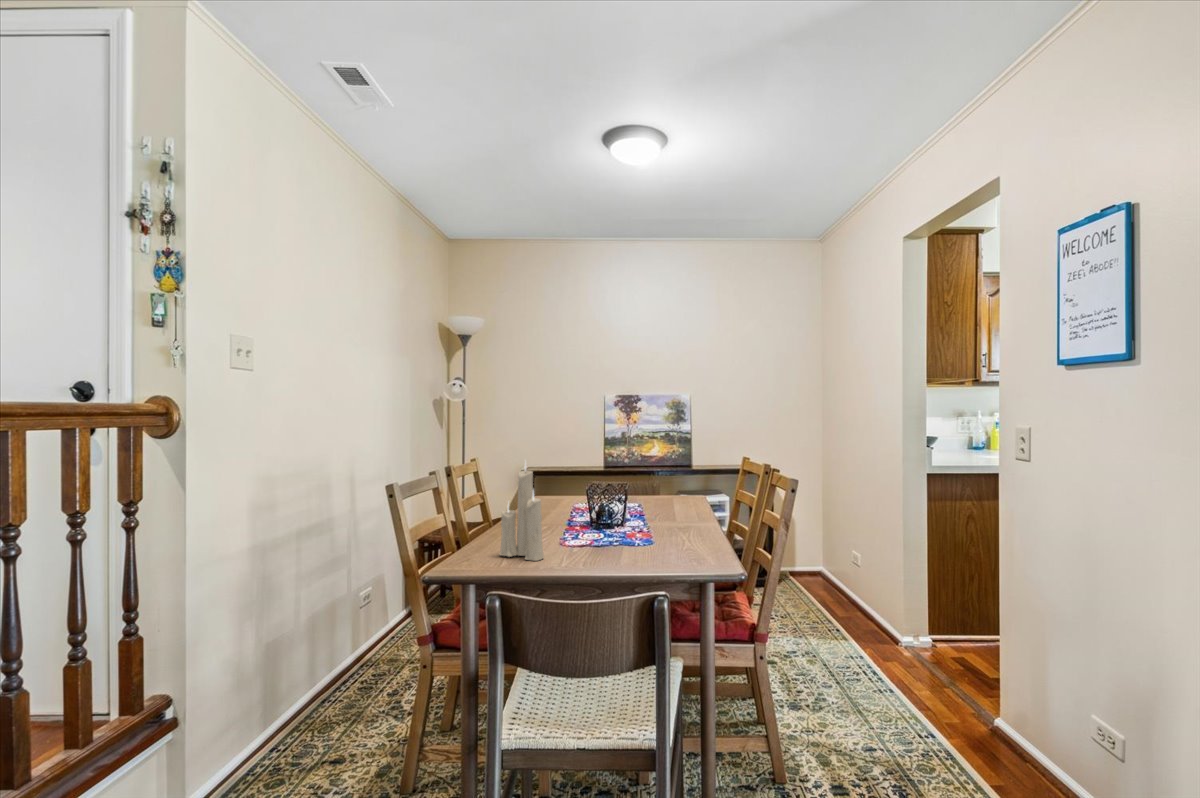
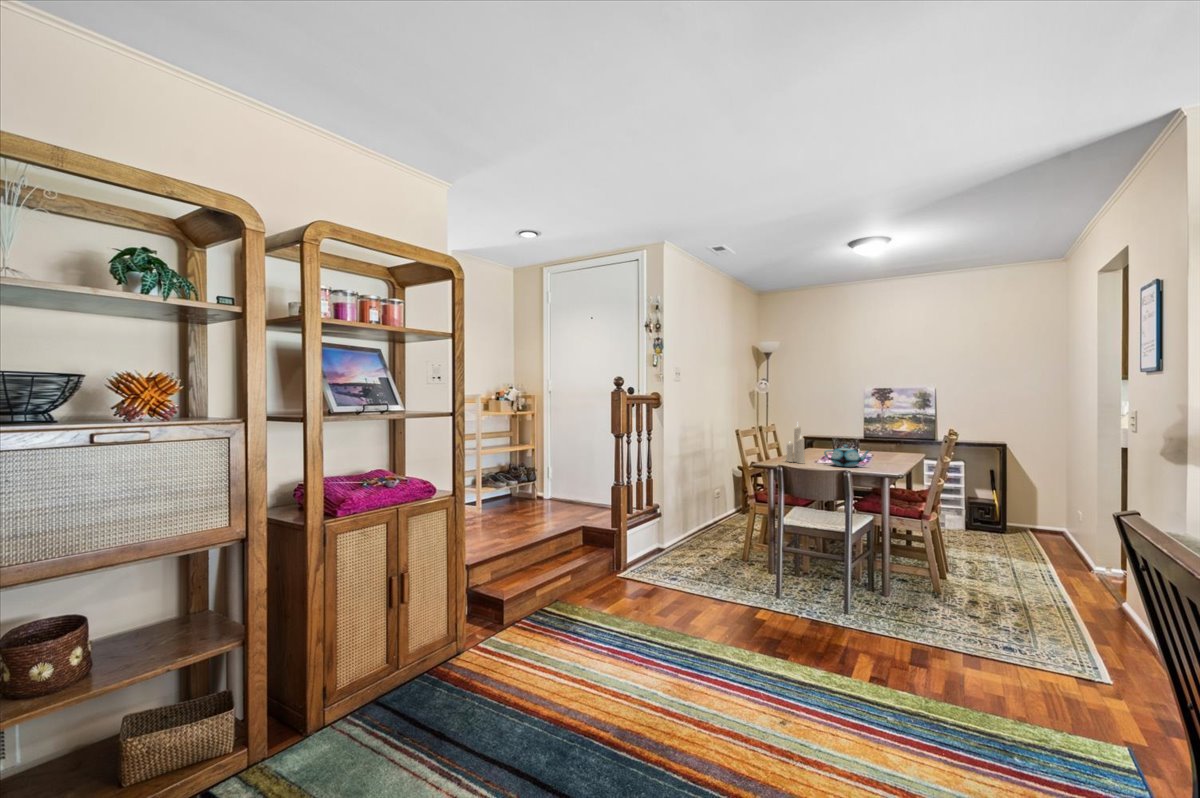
teapot: none [585,509,684,563] -> present [824,445,869,467]

